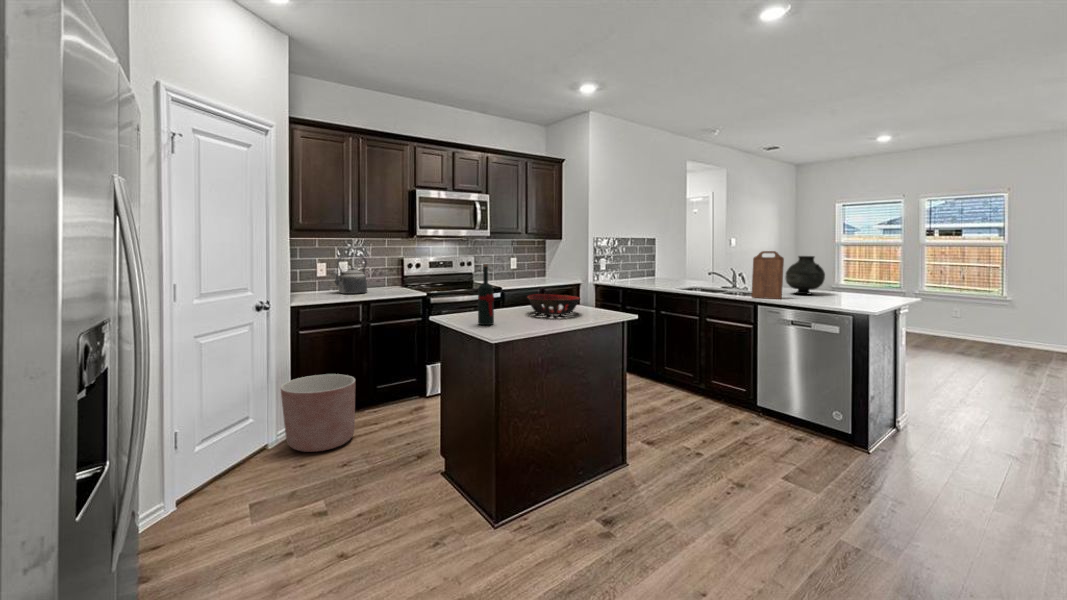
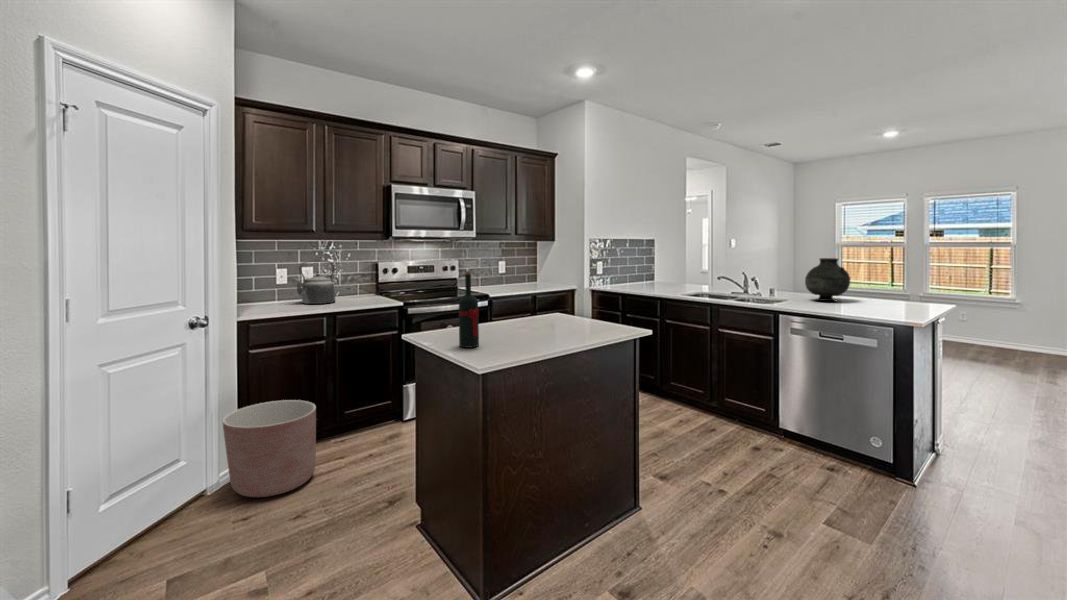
cutting board: present [752,251,784,299] -> none [770,253,808,307]
decorative bowl: present [528,294,580,315] -> none [520,306,584,333]

